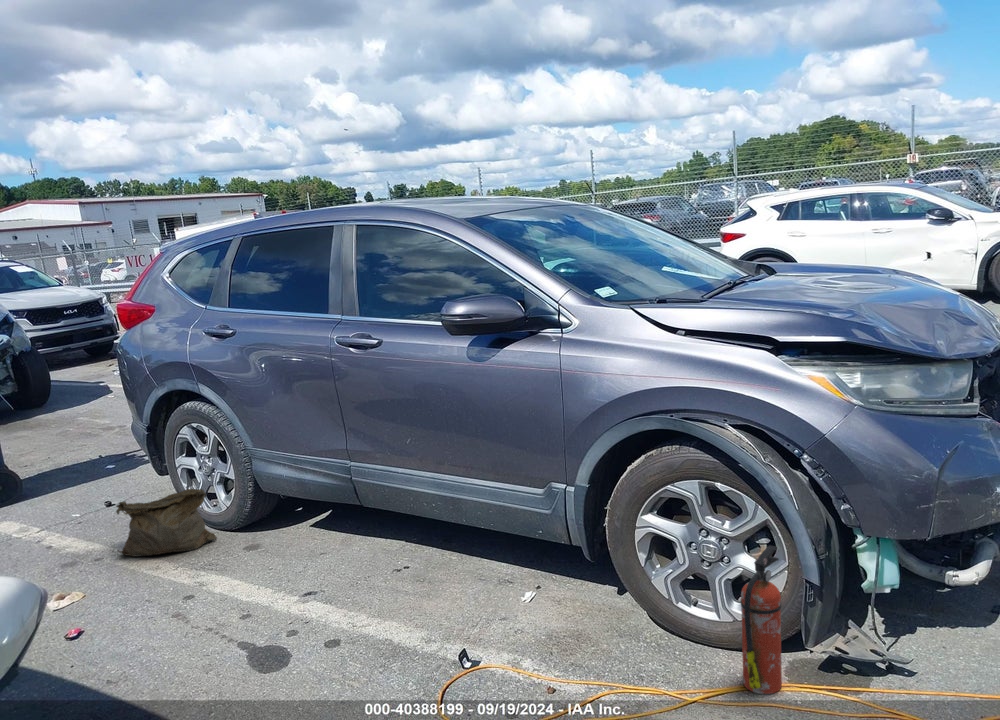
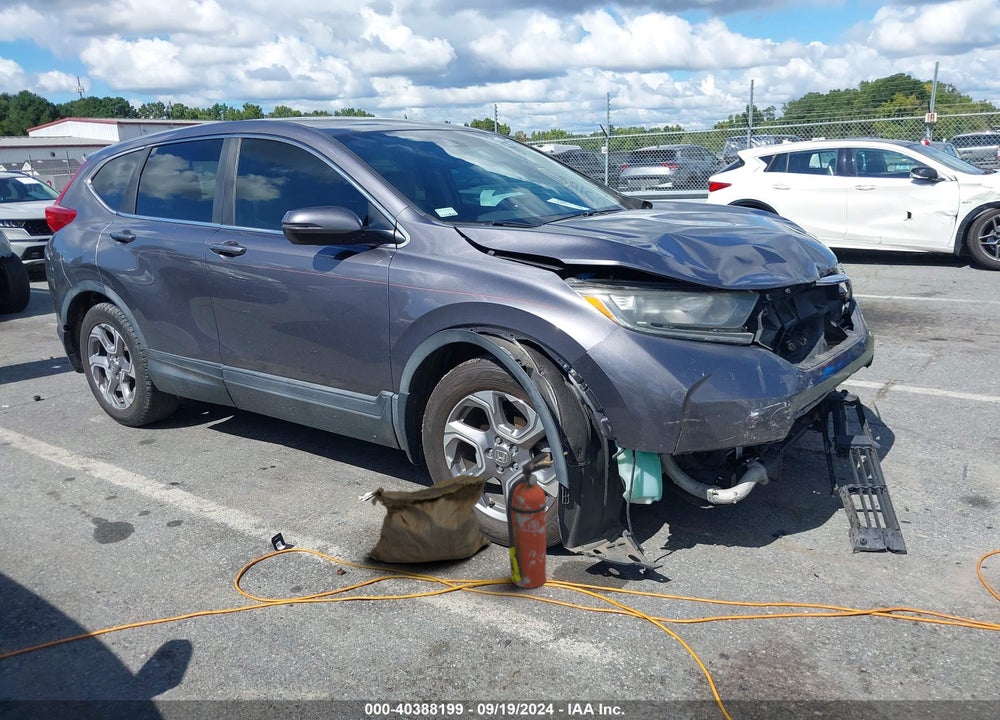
bag: present [116,489,217,557] -> present [366,475,491,563]

